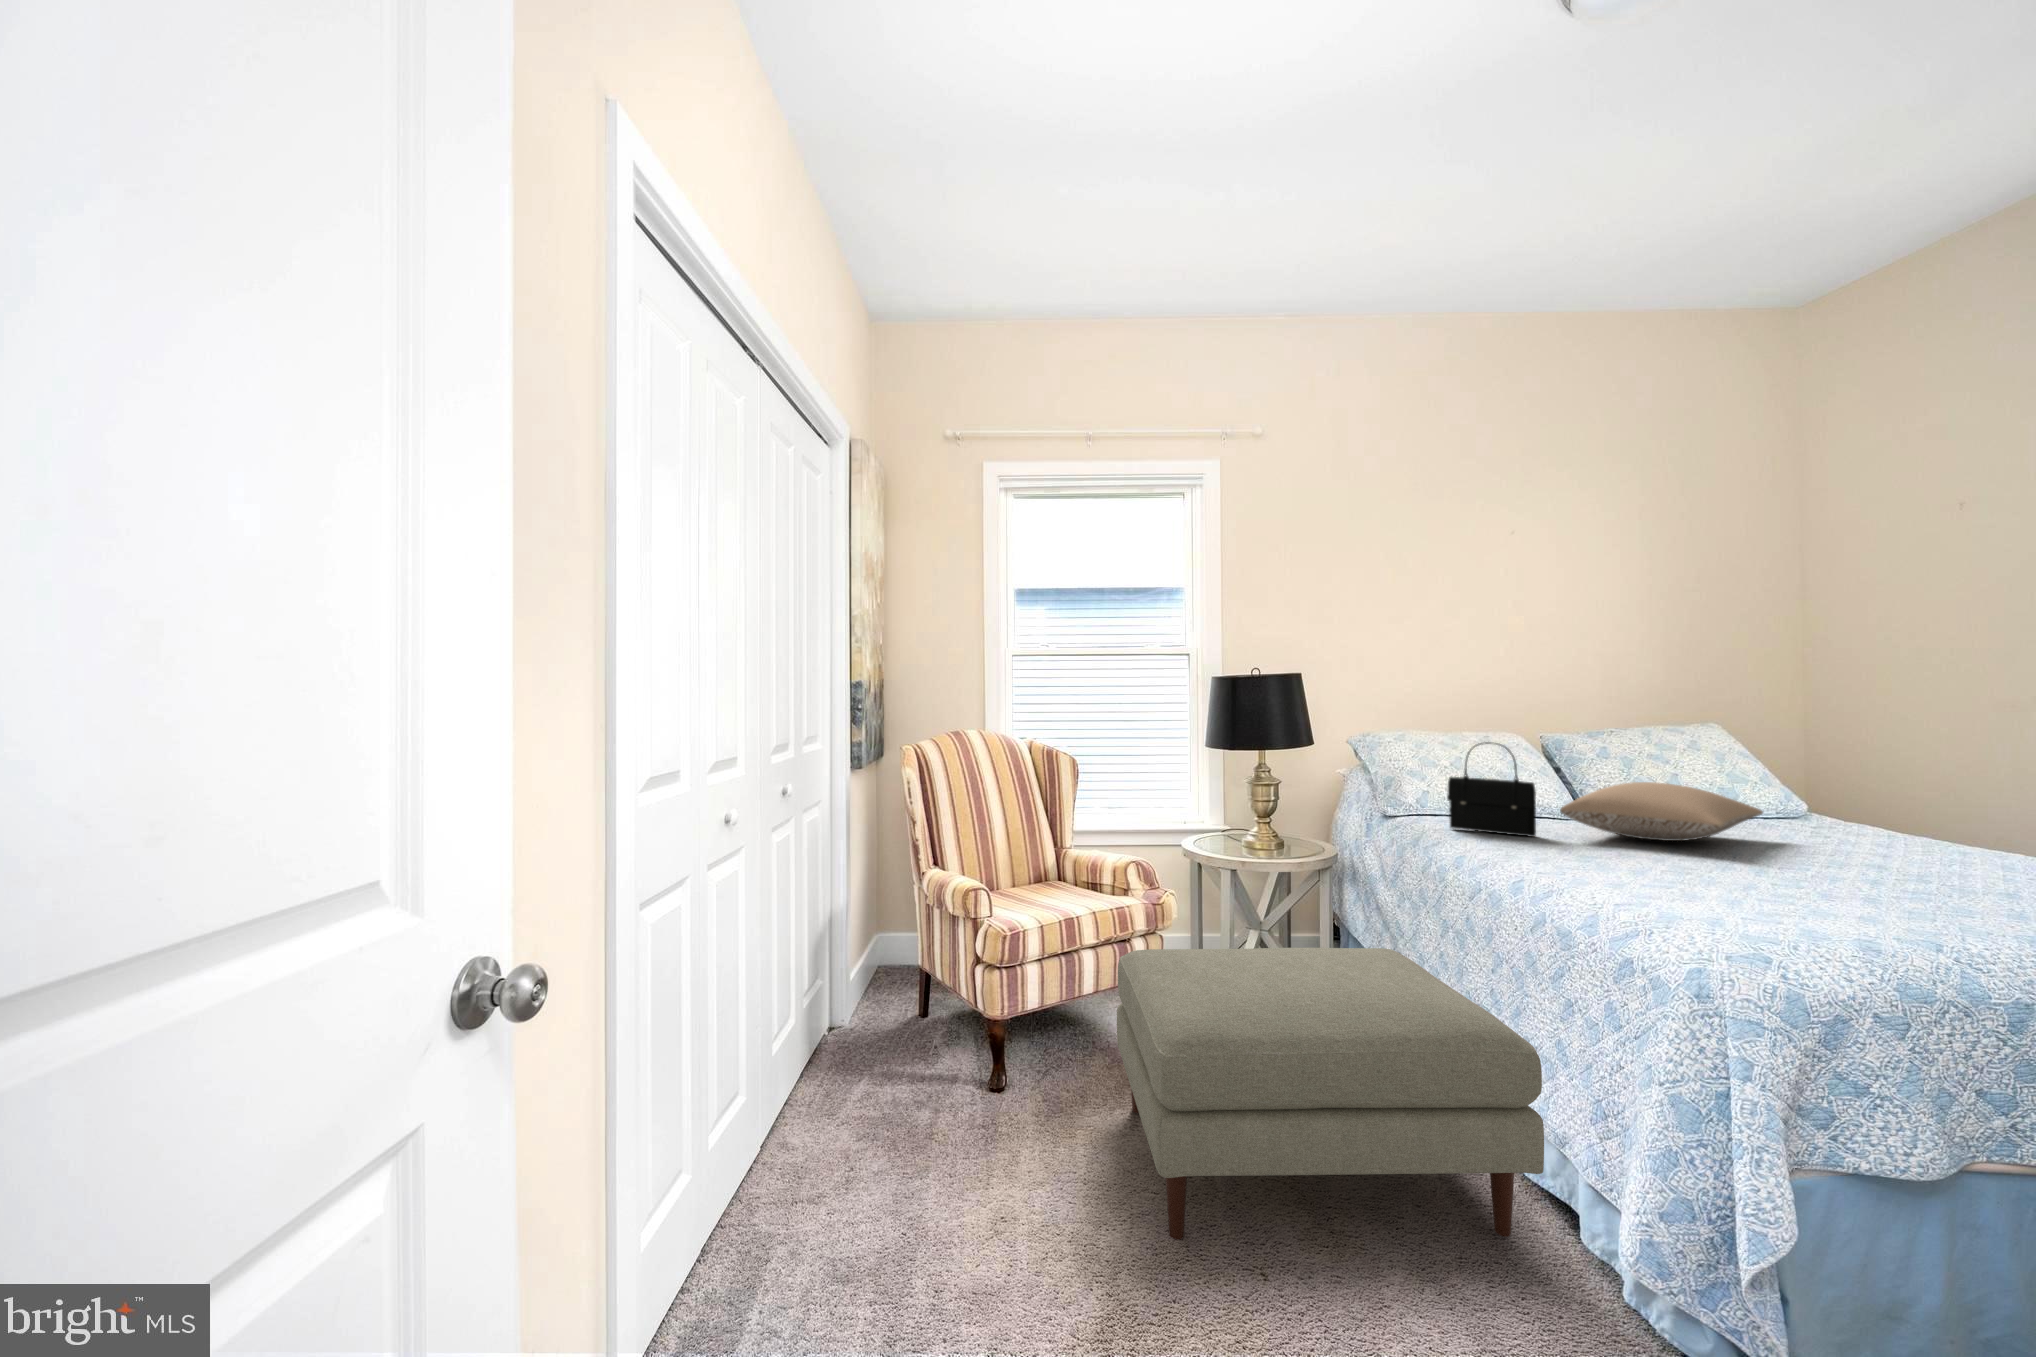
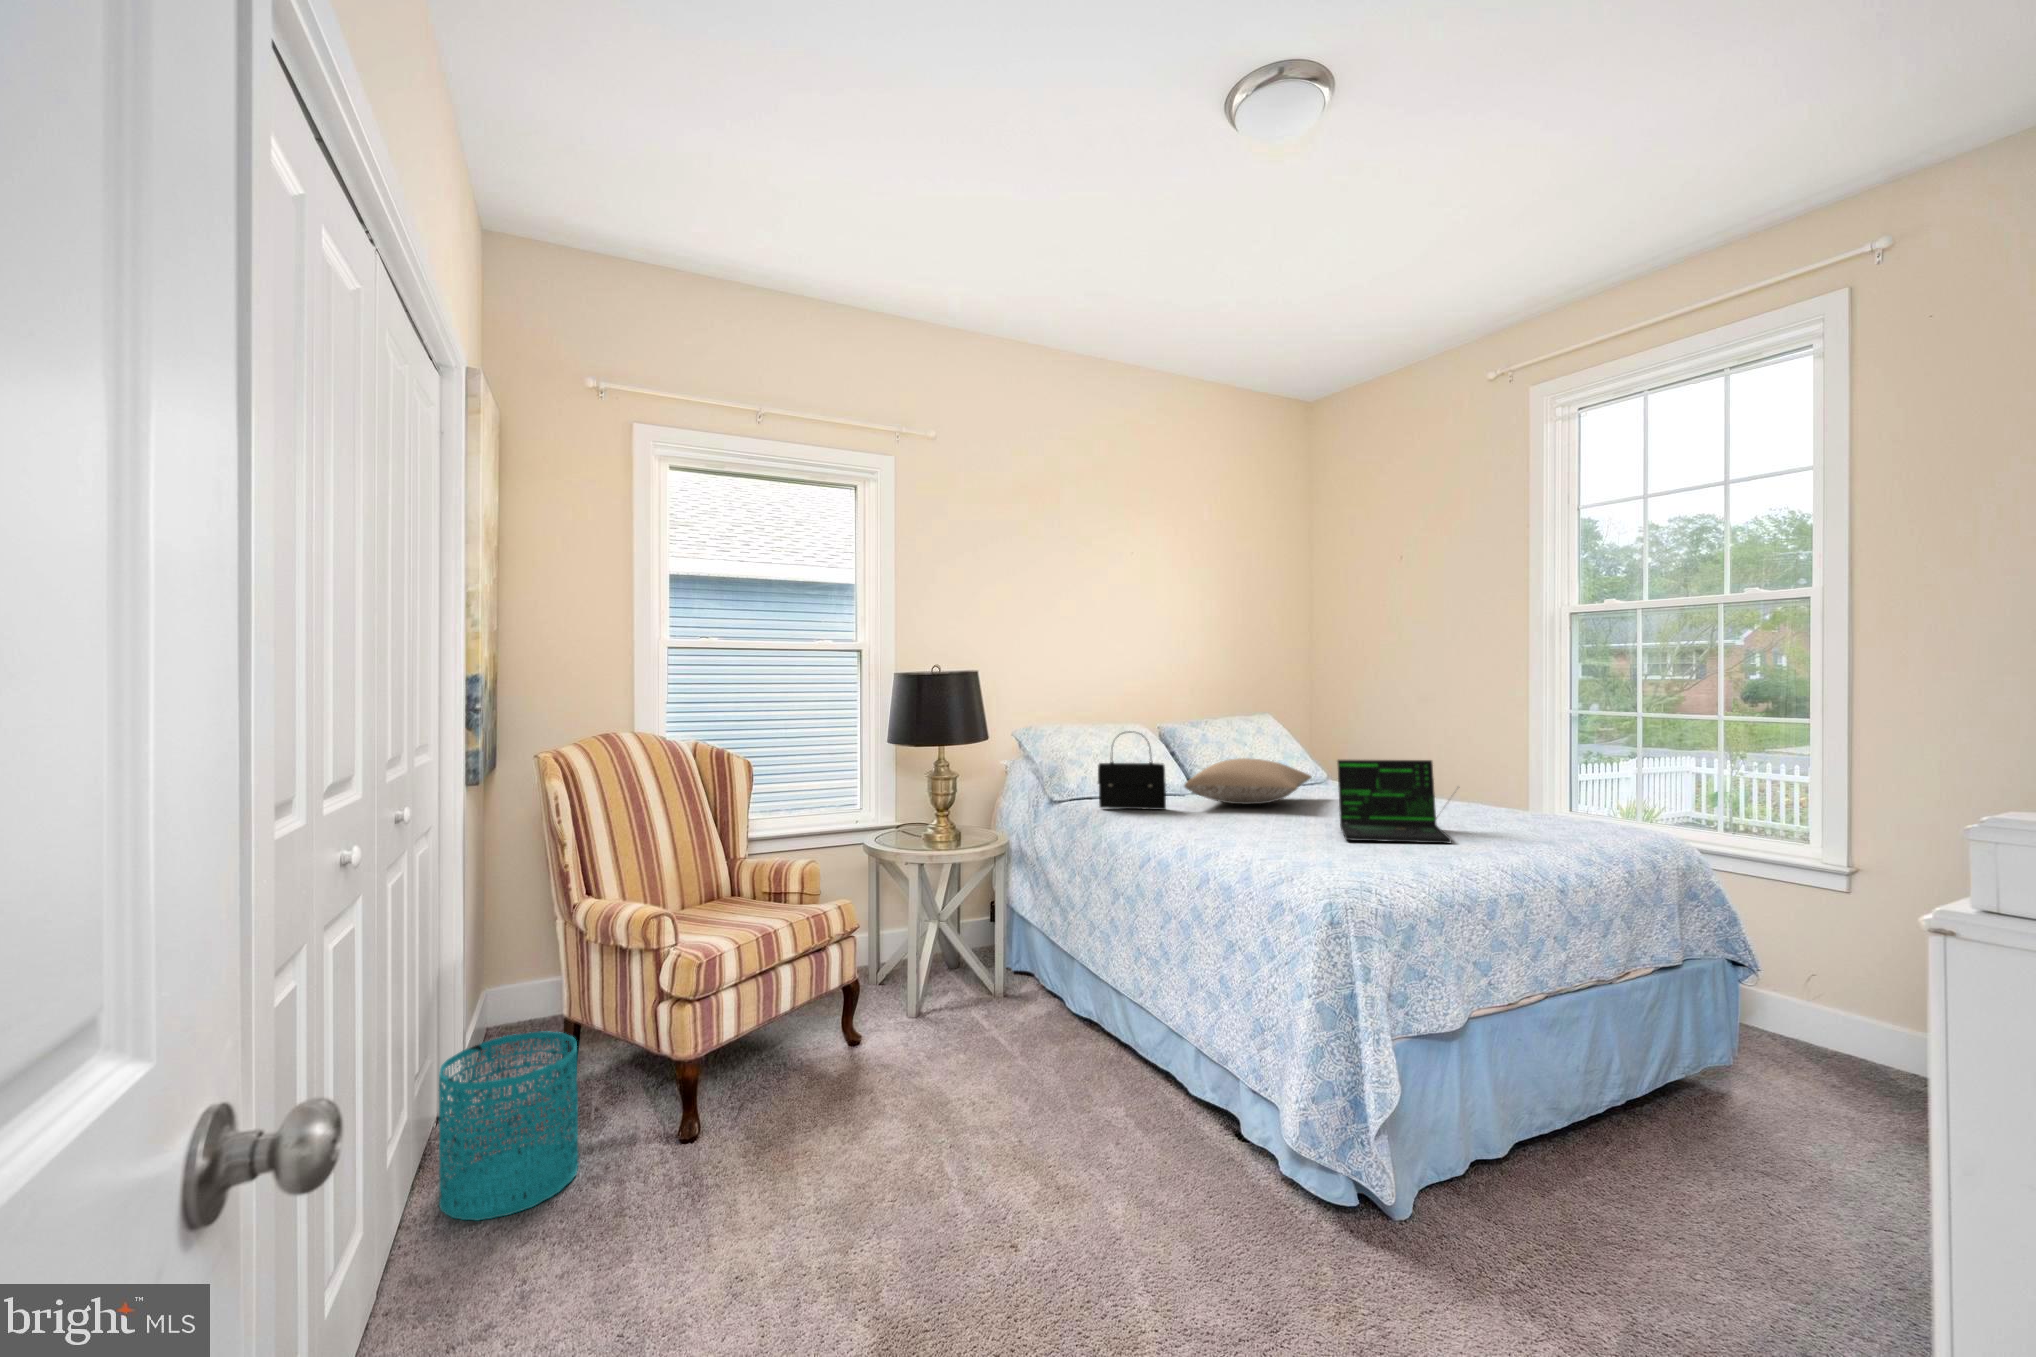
laptop: none [1769,793,1991,923] -> present [1338,760,1458,844]
ottoman: present [1117,948,1544,1240] -> none [826,920,1220,1242]
wastebasket: none [808,972,908,1117] -> present [439,1031,579,1220]

